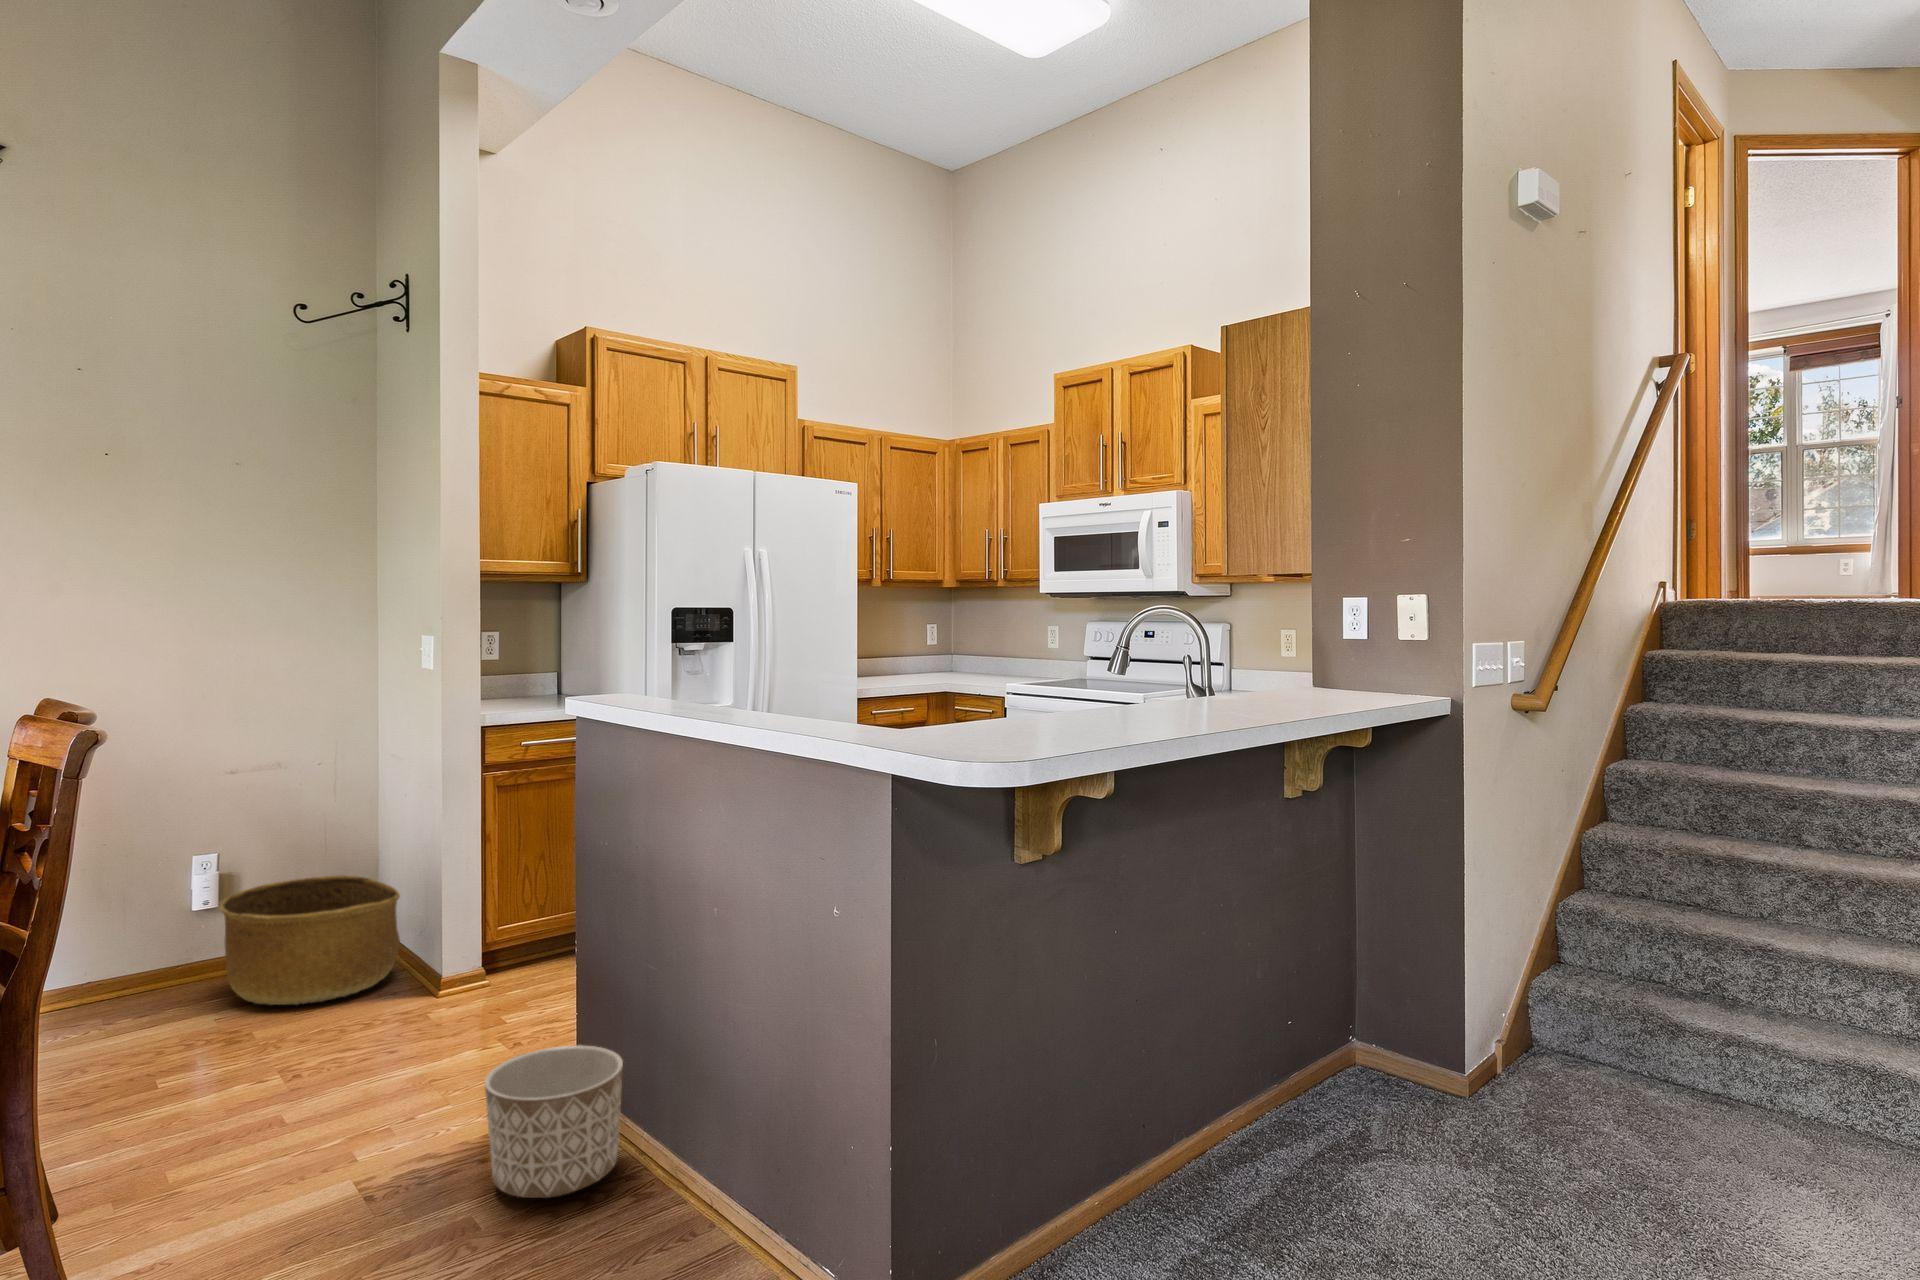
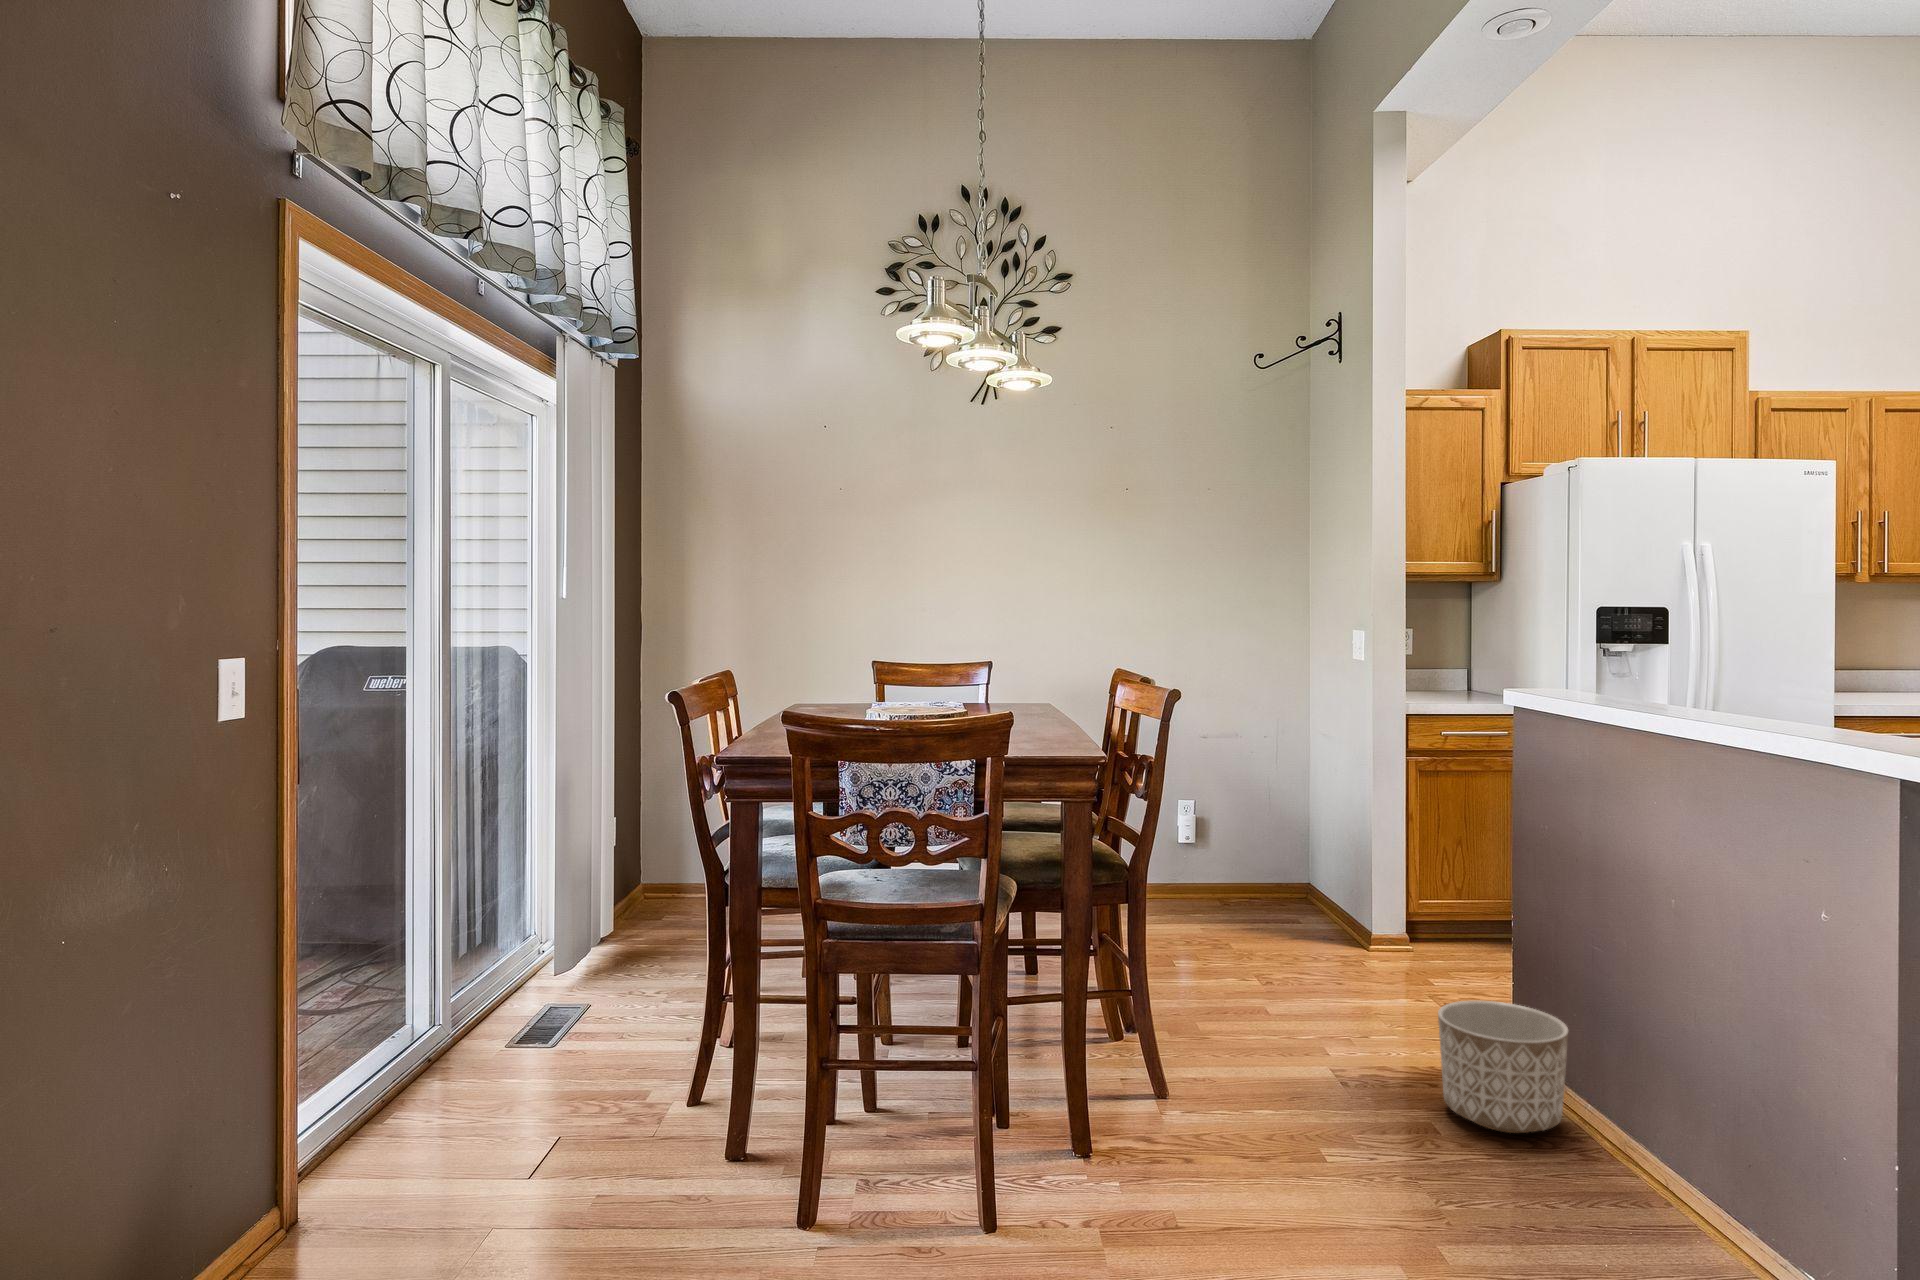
basket: present [220,875,400,1005] -> none [1200,832,1333,934]

